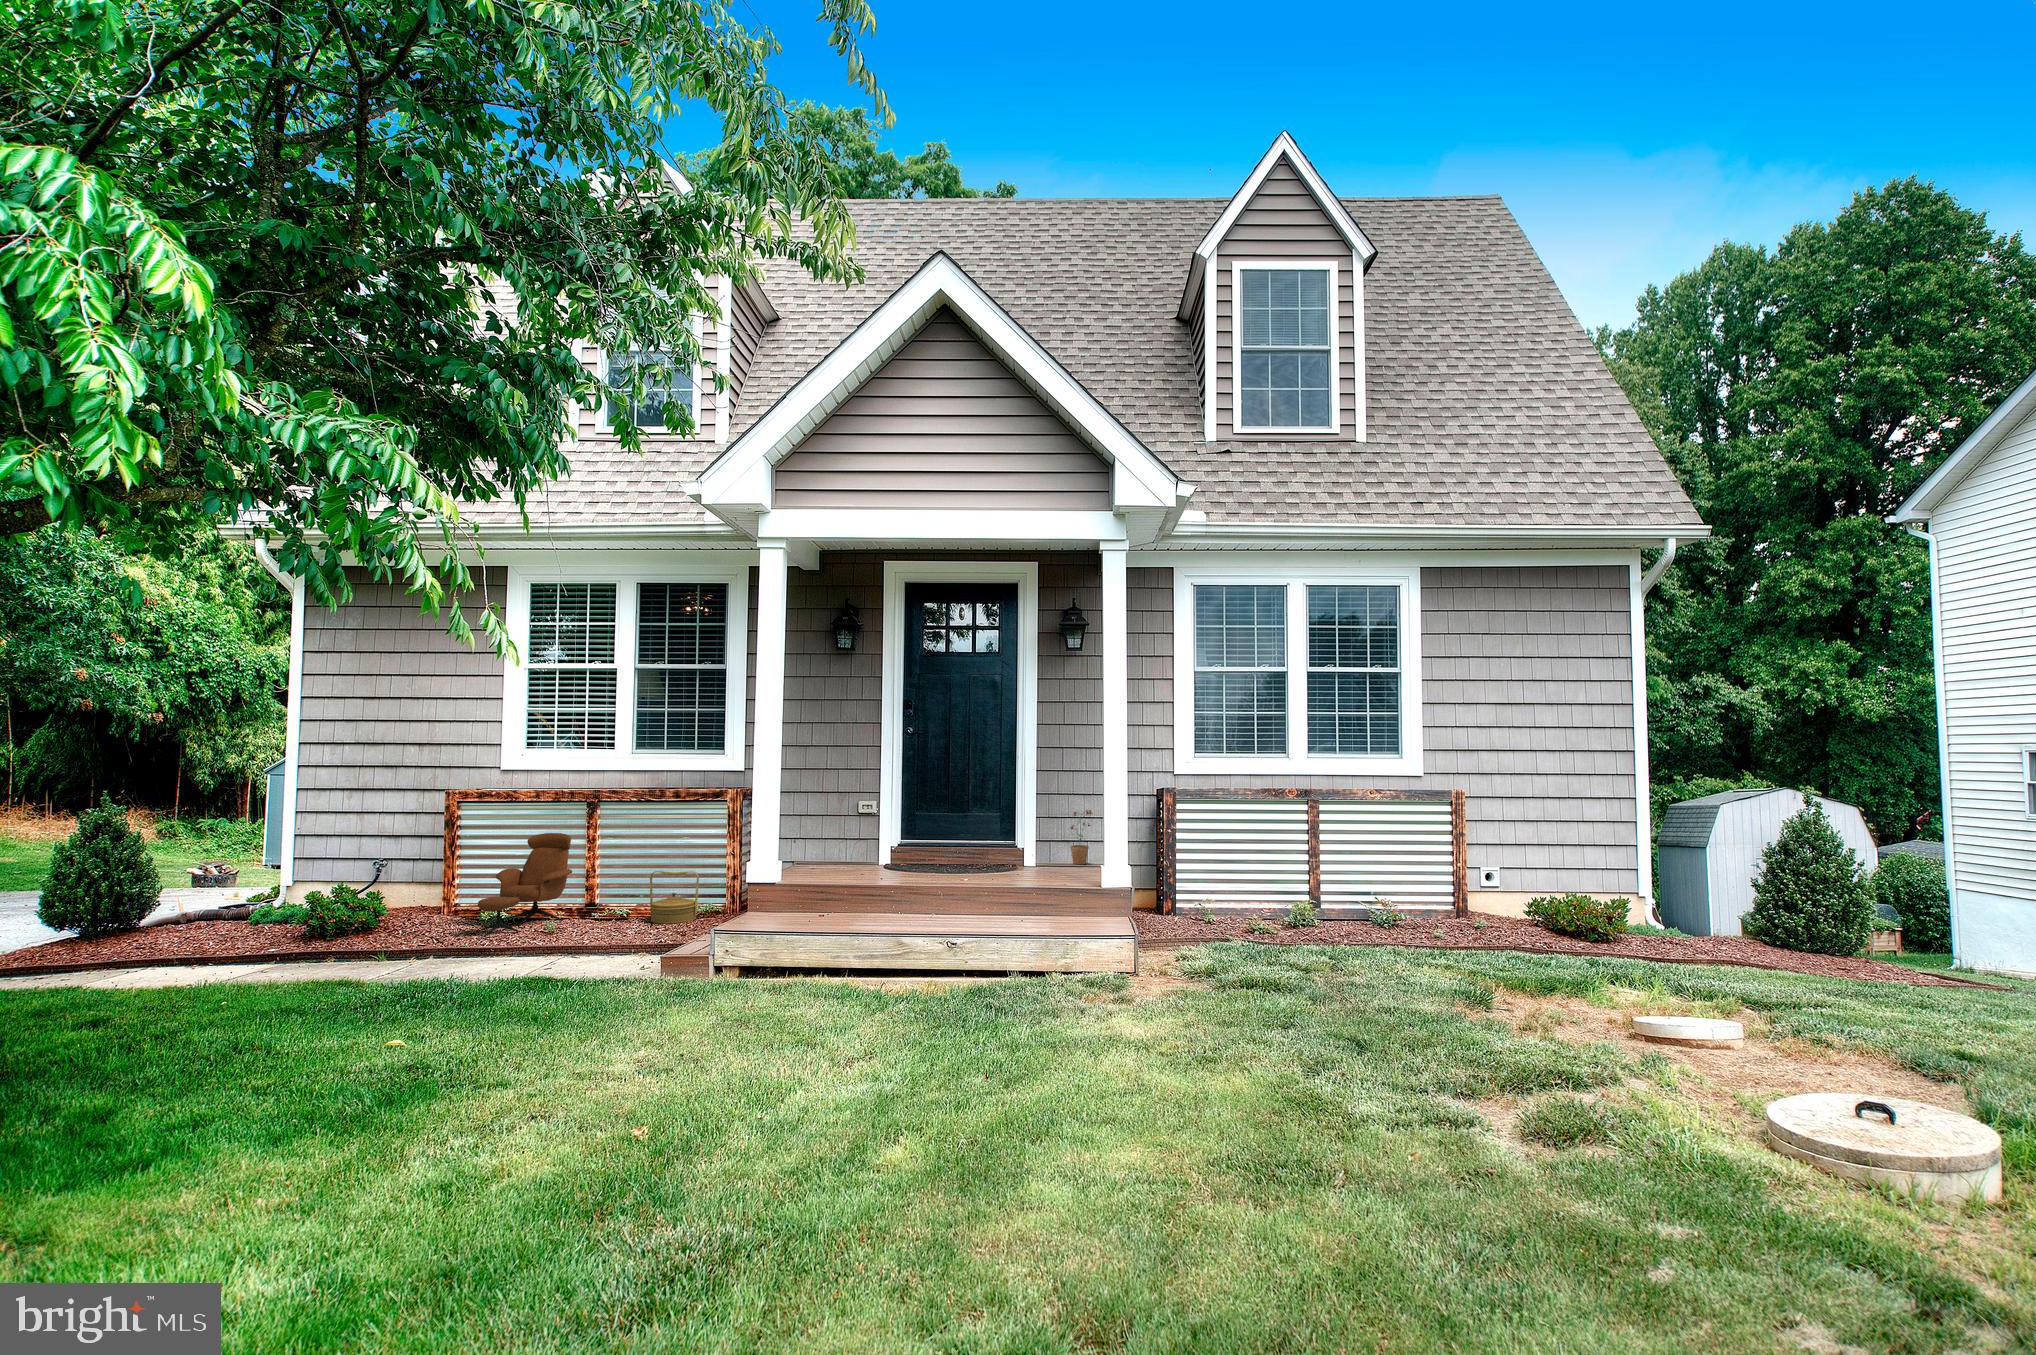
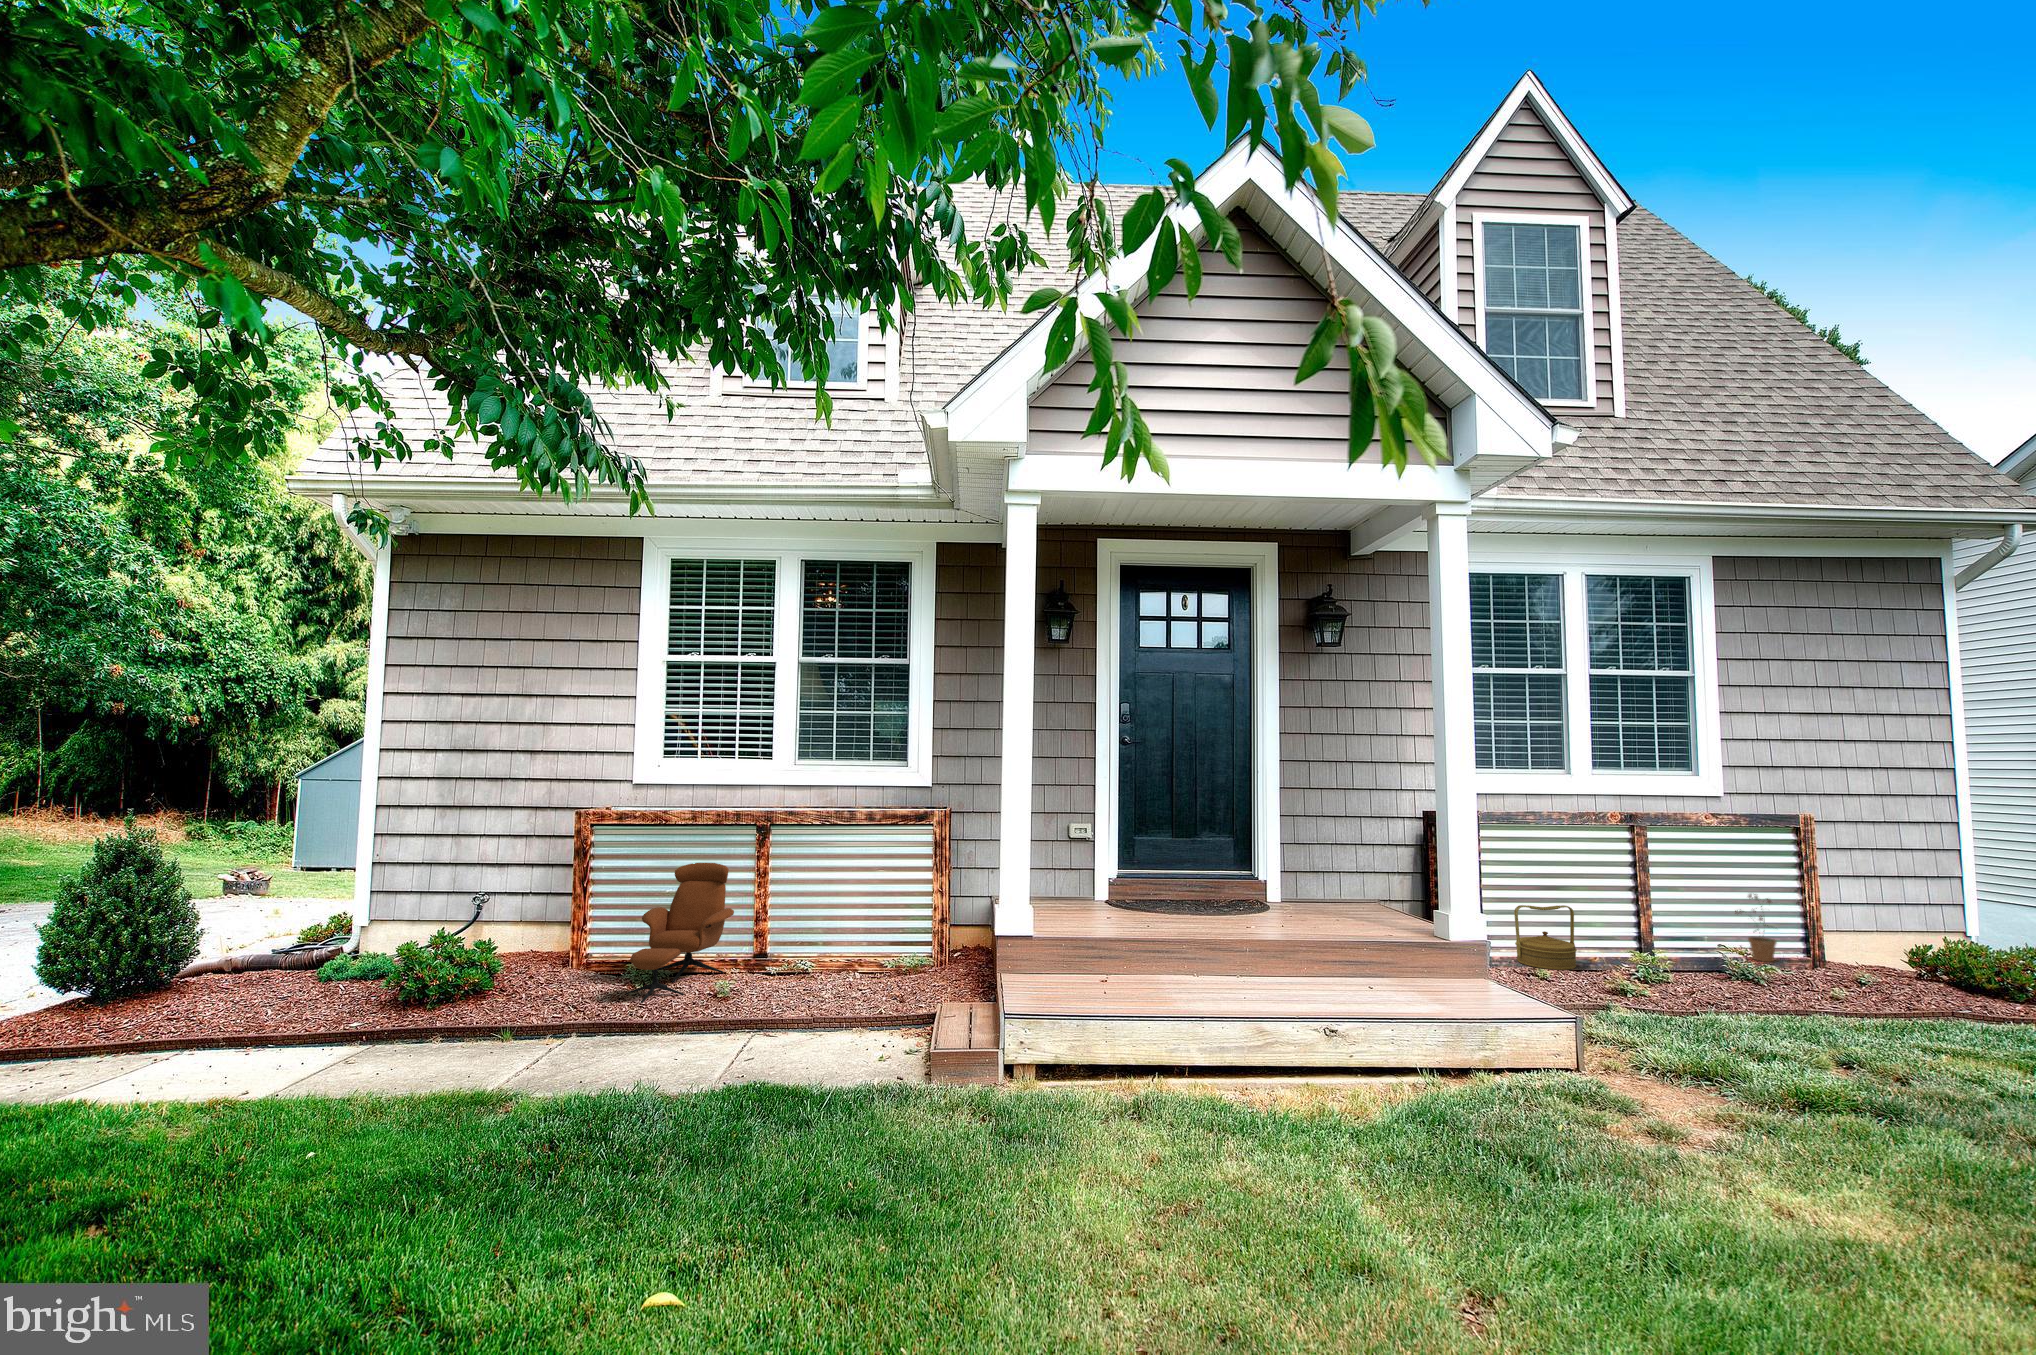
potted plant: present [1069,810,1092,864] -> present [1735,894,1776,962]
woven basket: present [650,871,699,924] -> present [1514,905,1577,970]

